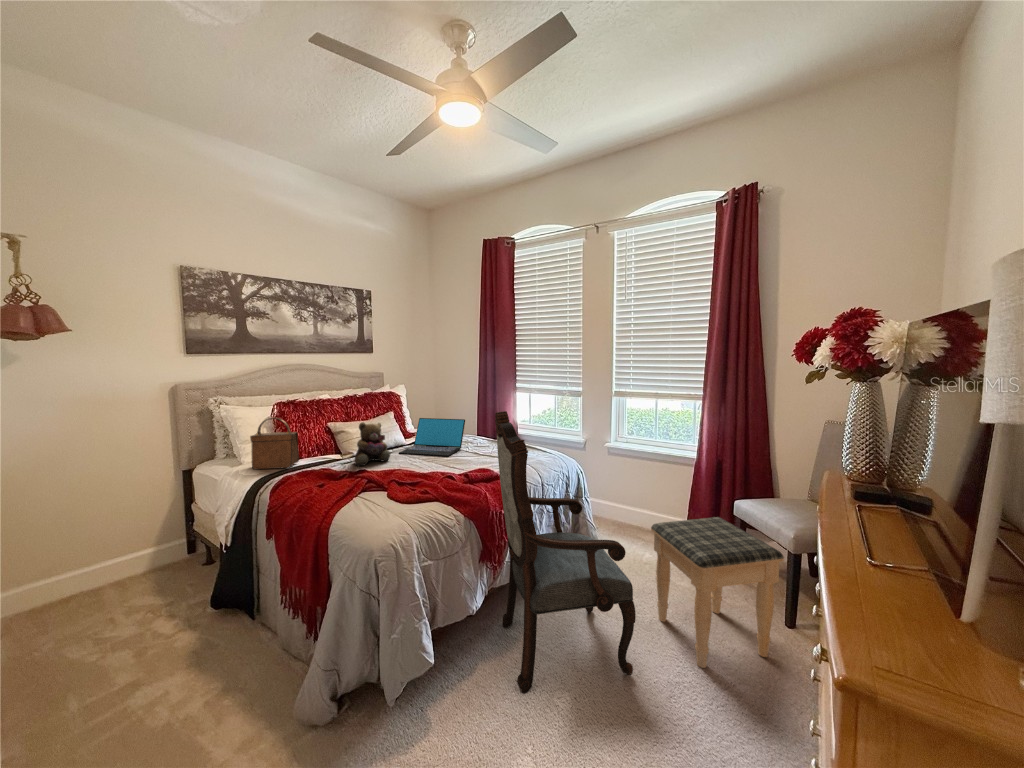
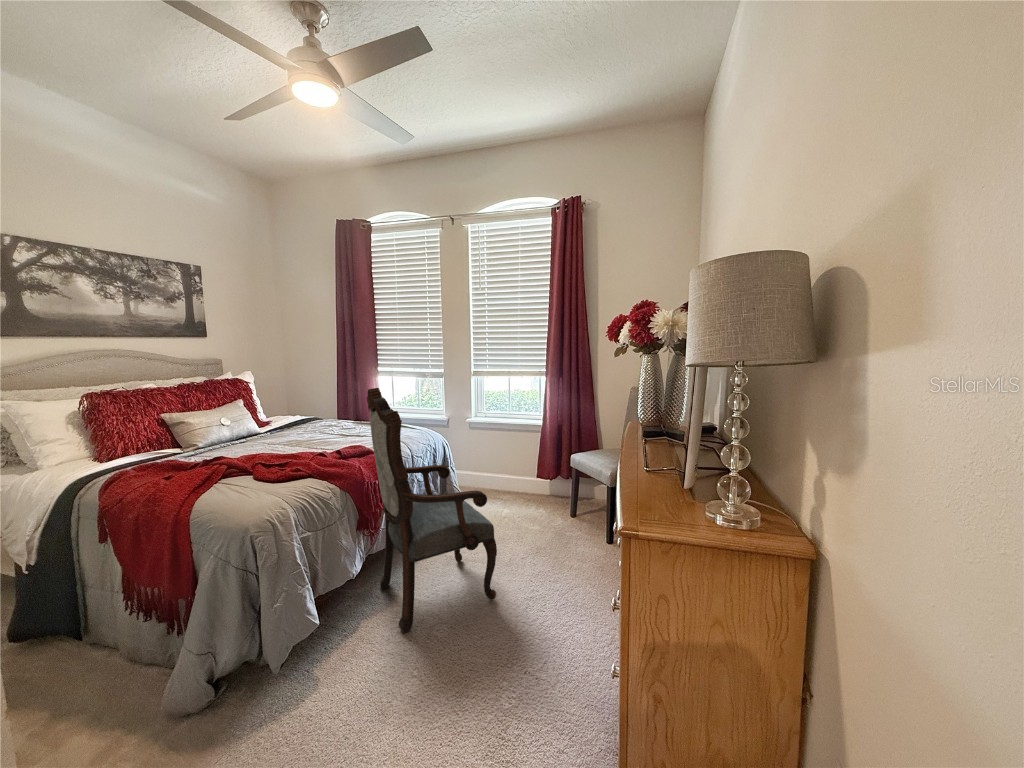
handbag: present [250,418,299,470] -> none [55,411,127,473]
laptop: present [399,418,465,457] -> none [254,403,328,443]
teddy bear: present [355,422,390,466] -> none [203,410,246,457]
footstool: present [651,517,784,668] -> none [508,468,602,582]

